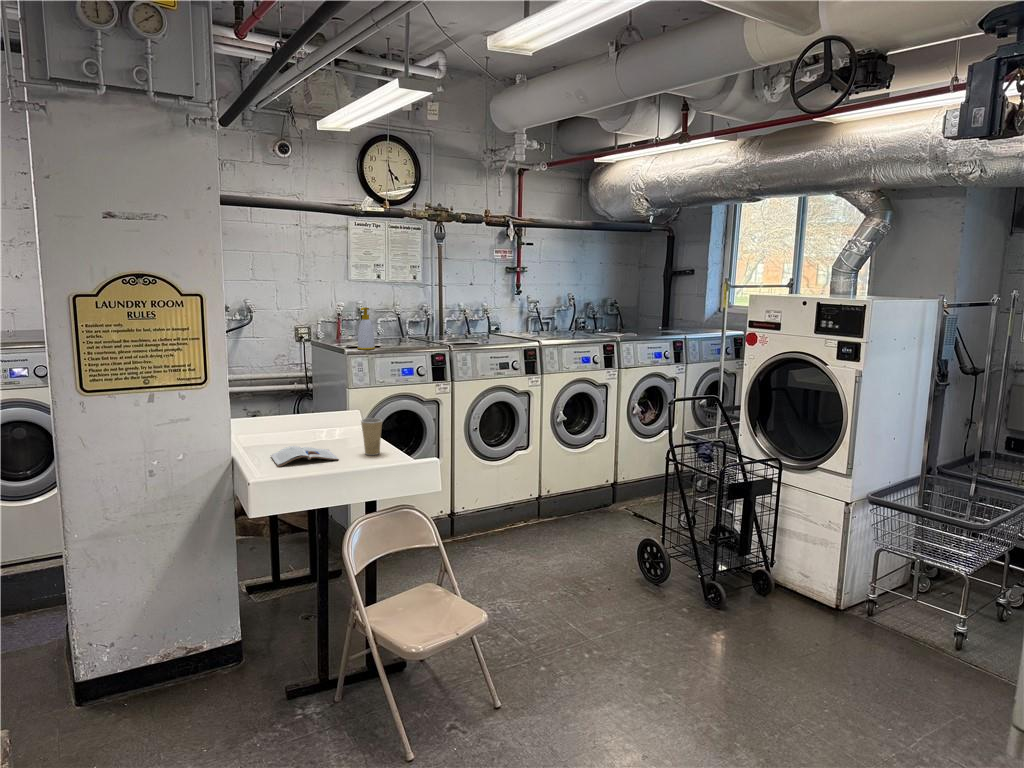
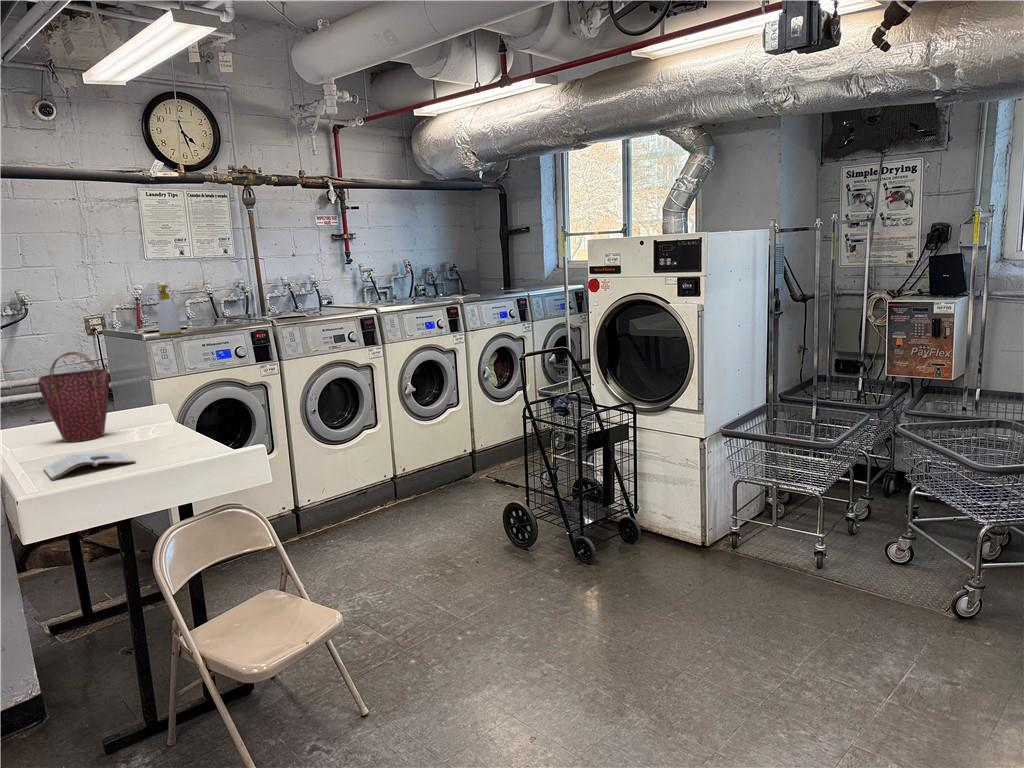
handbag: none [270,362,321,436] -> present [39,352,109,442]
paper cup: present [361,418,382,455] -> none [160,407,190,452]

